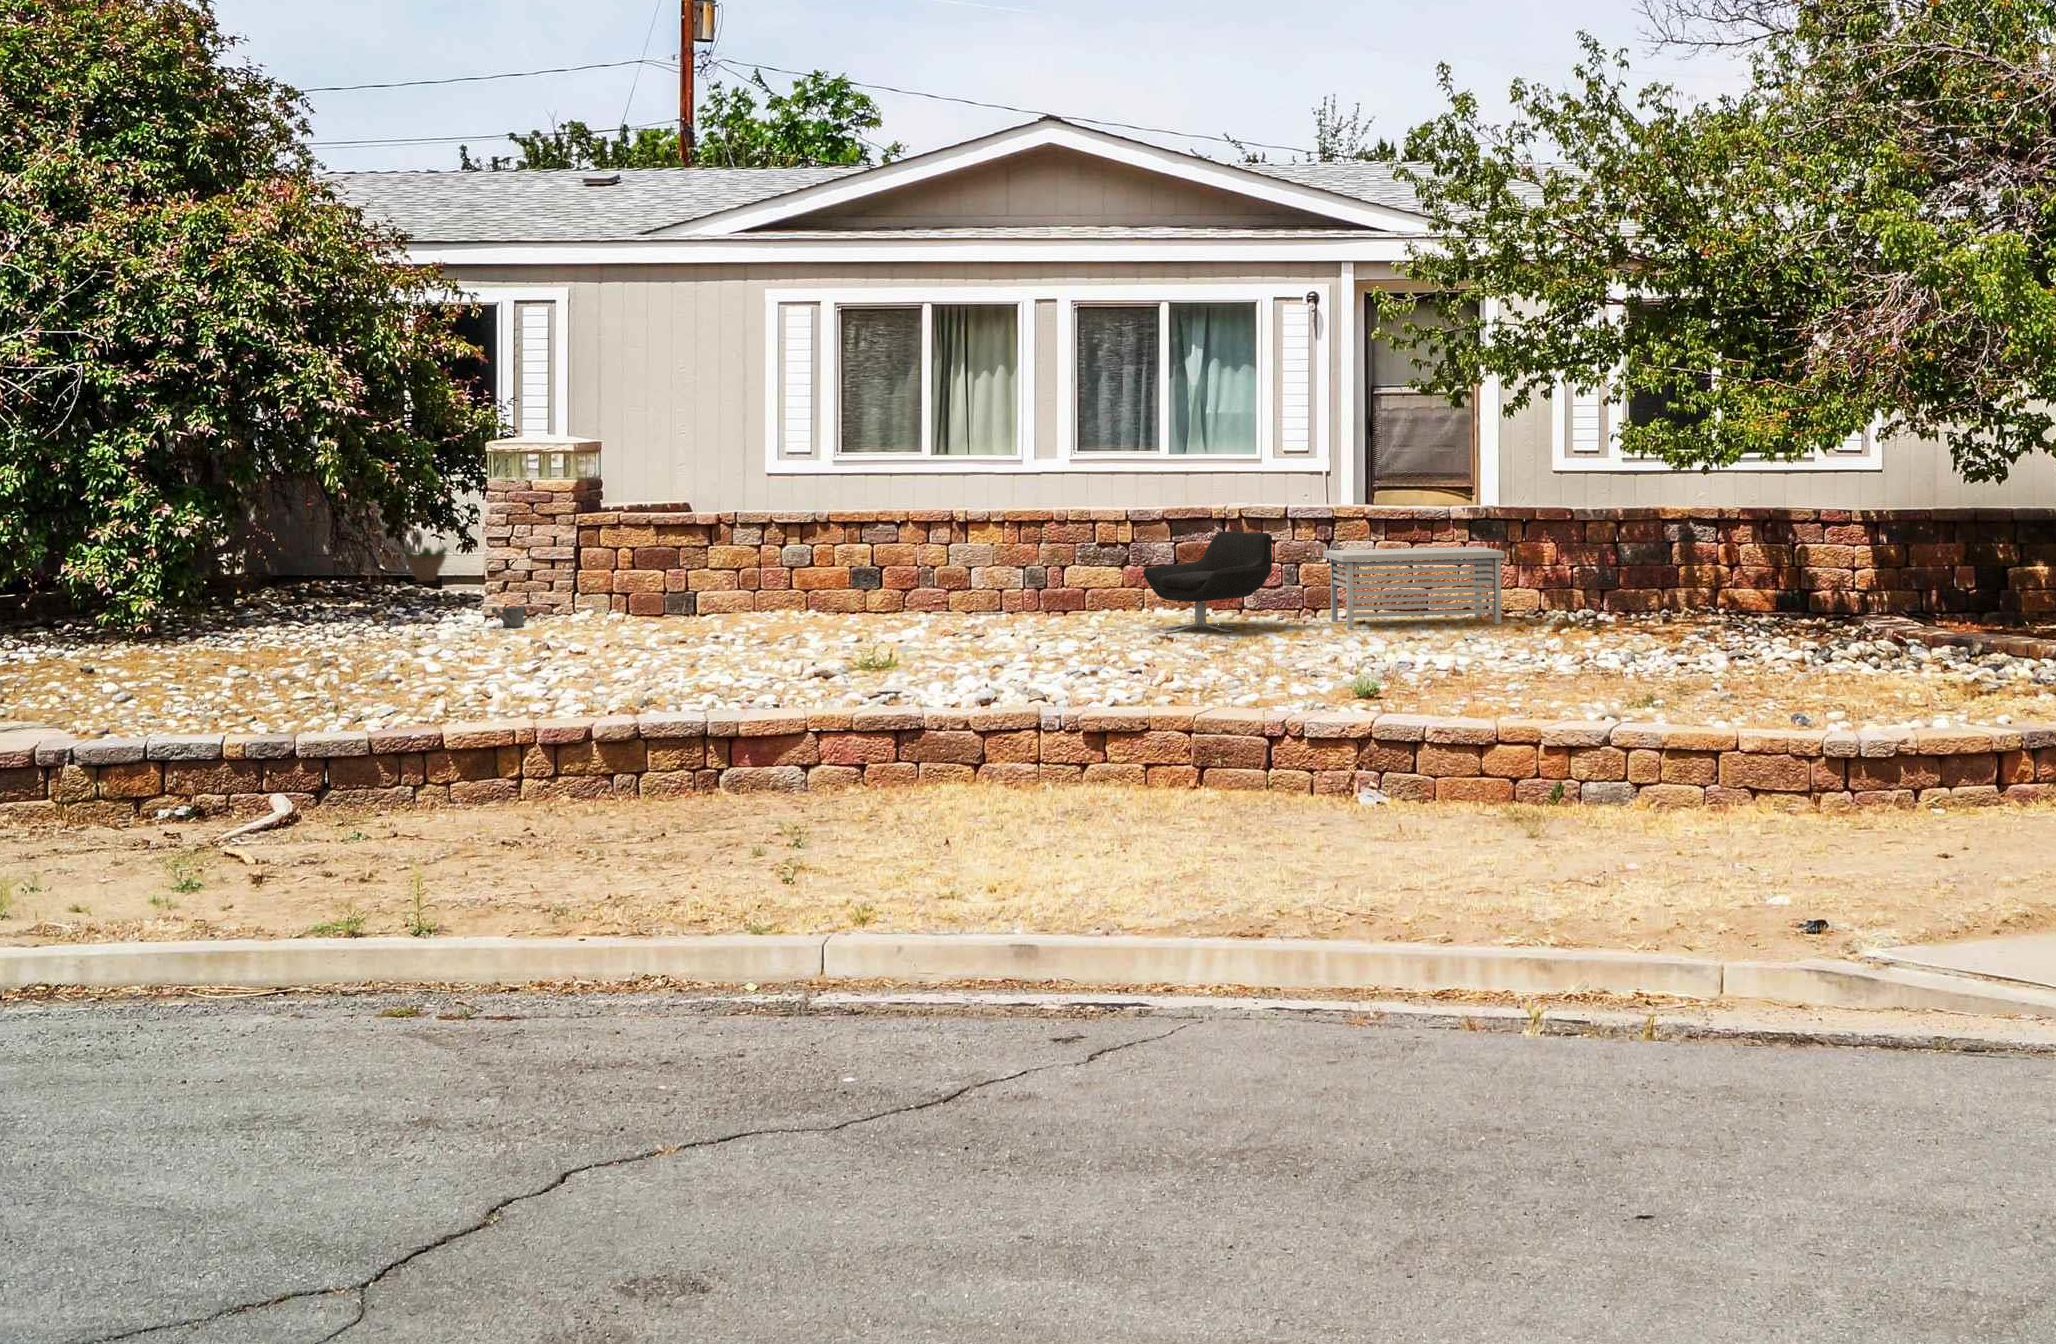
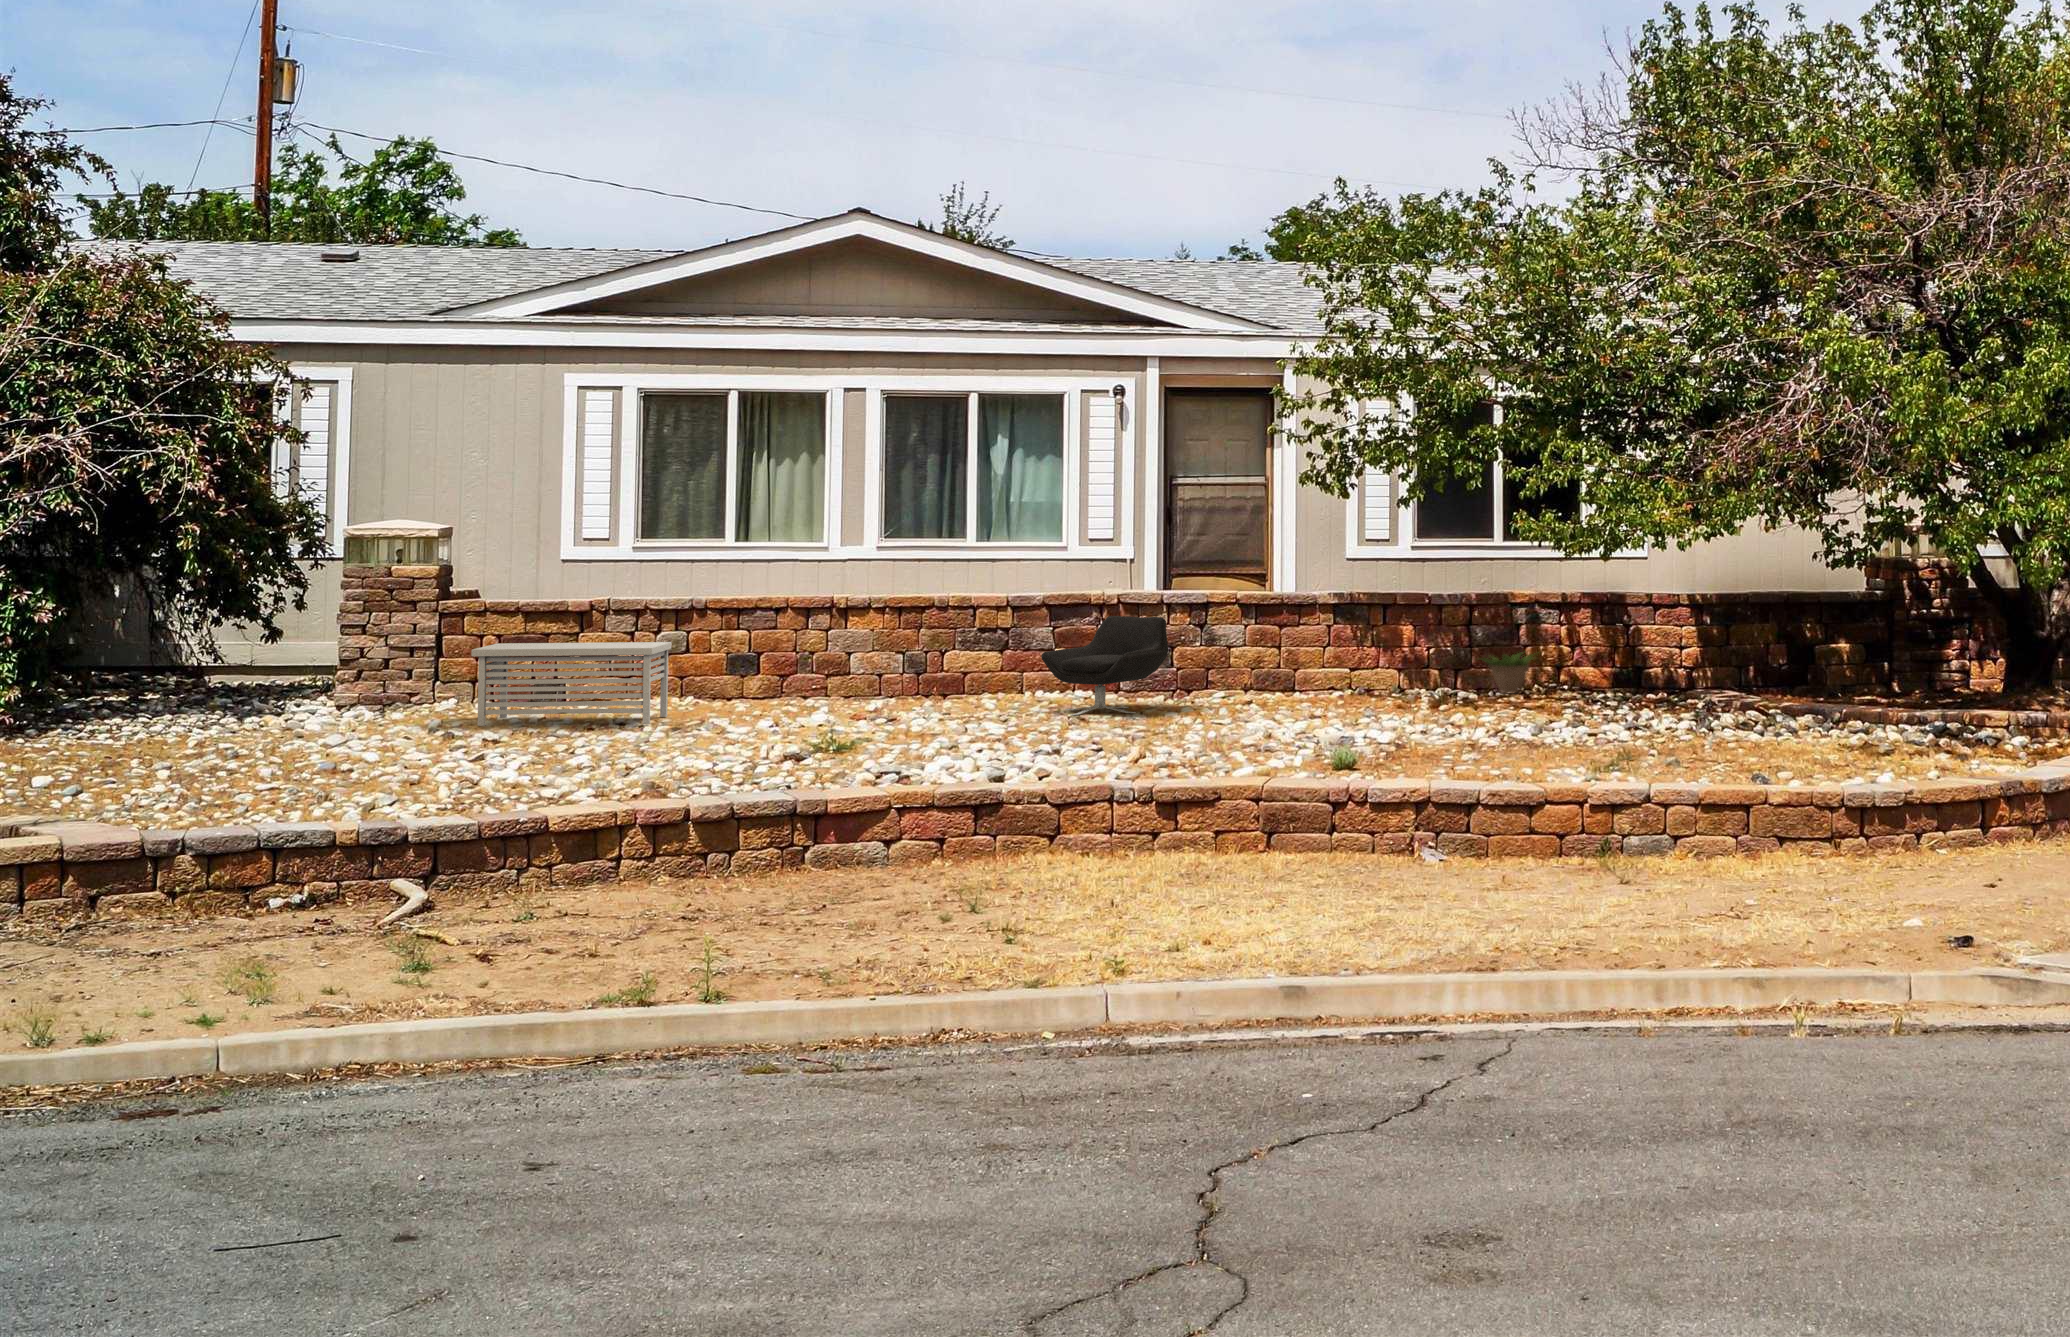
decorative plant: present [397,547,448,581] -> present [1482,653,1533,694]
storage bench: present [1323,547,1505,629] -> present [471,642,672,726]
watering can: present [492,606,526,628] -> none [355,698,383,721]

